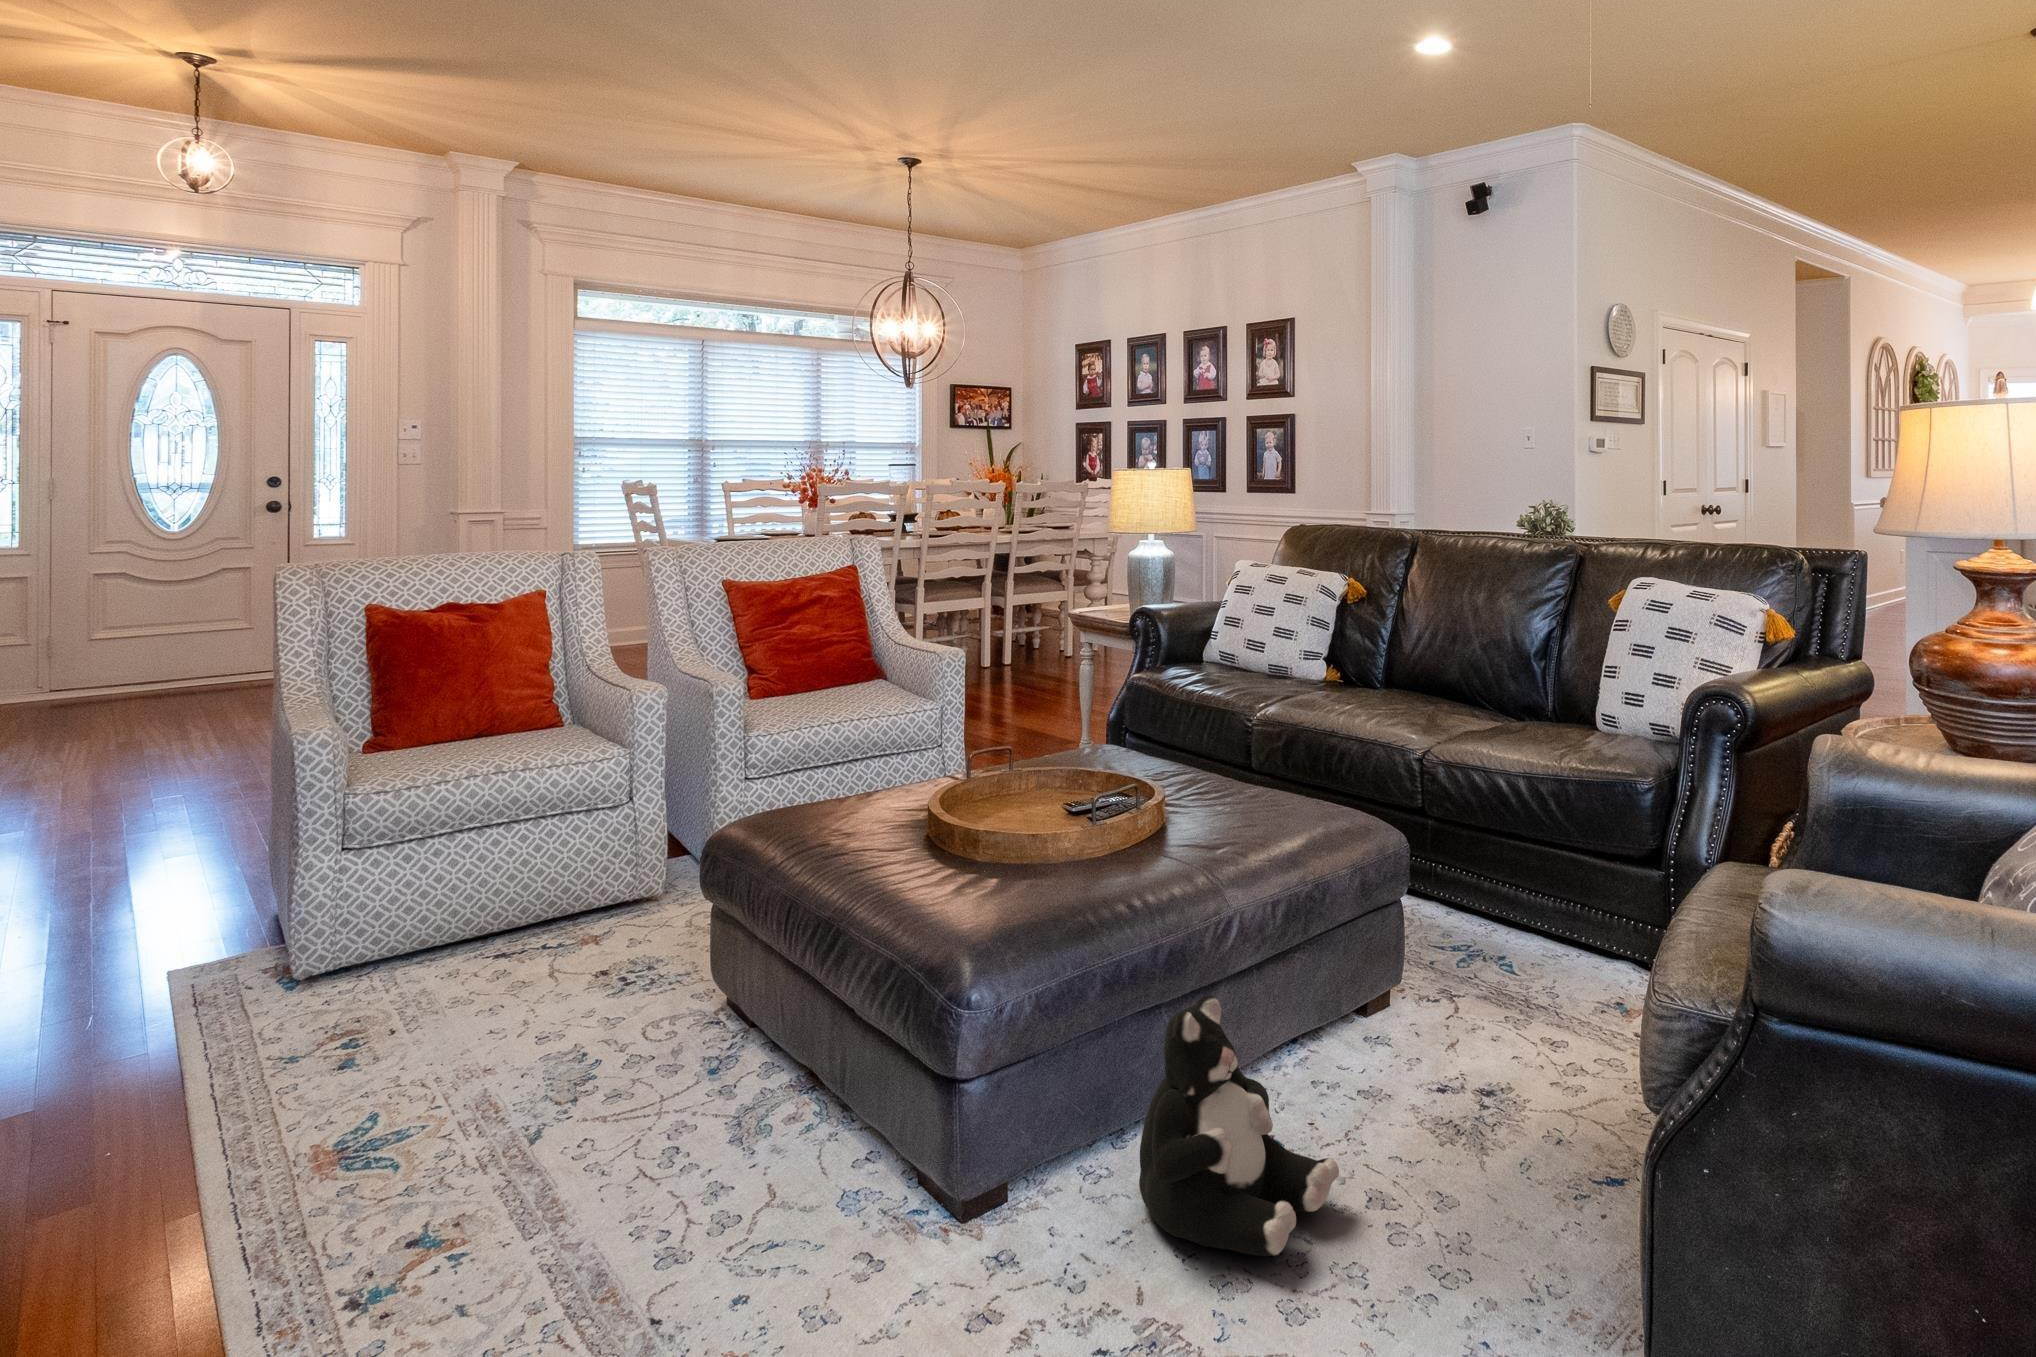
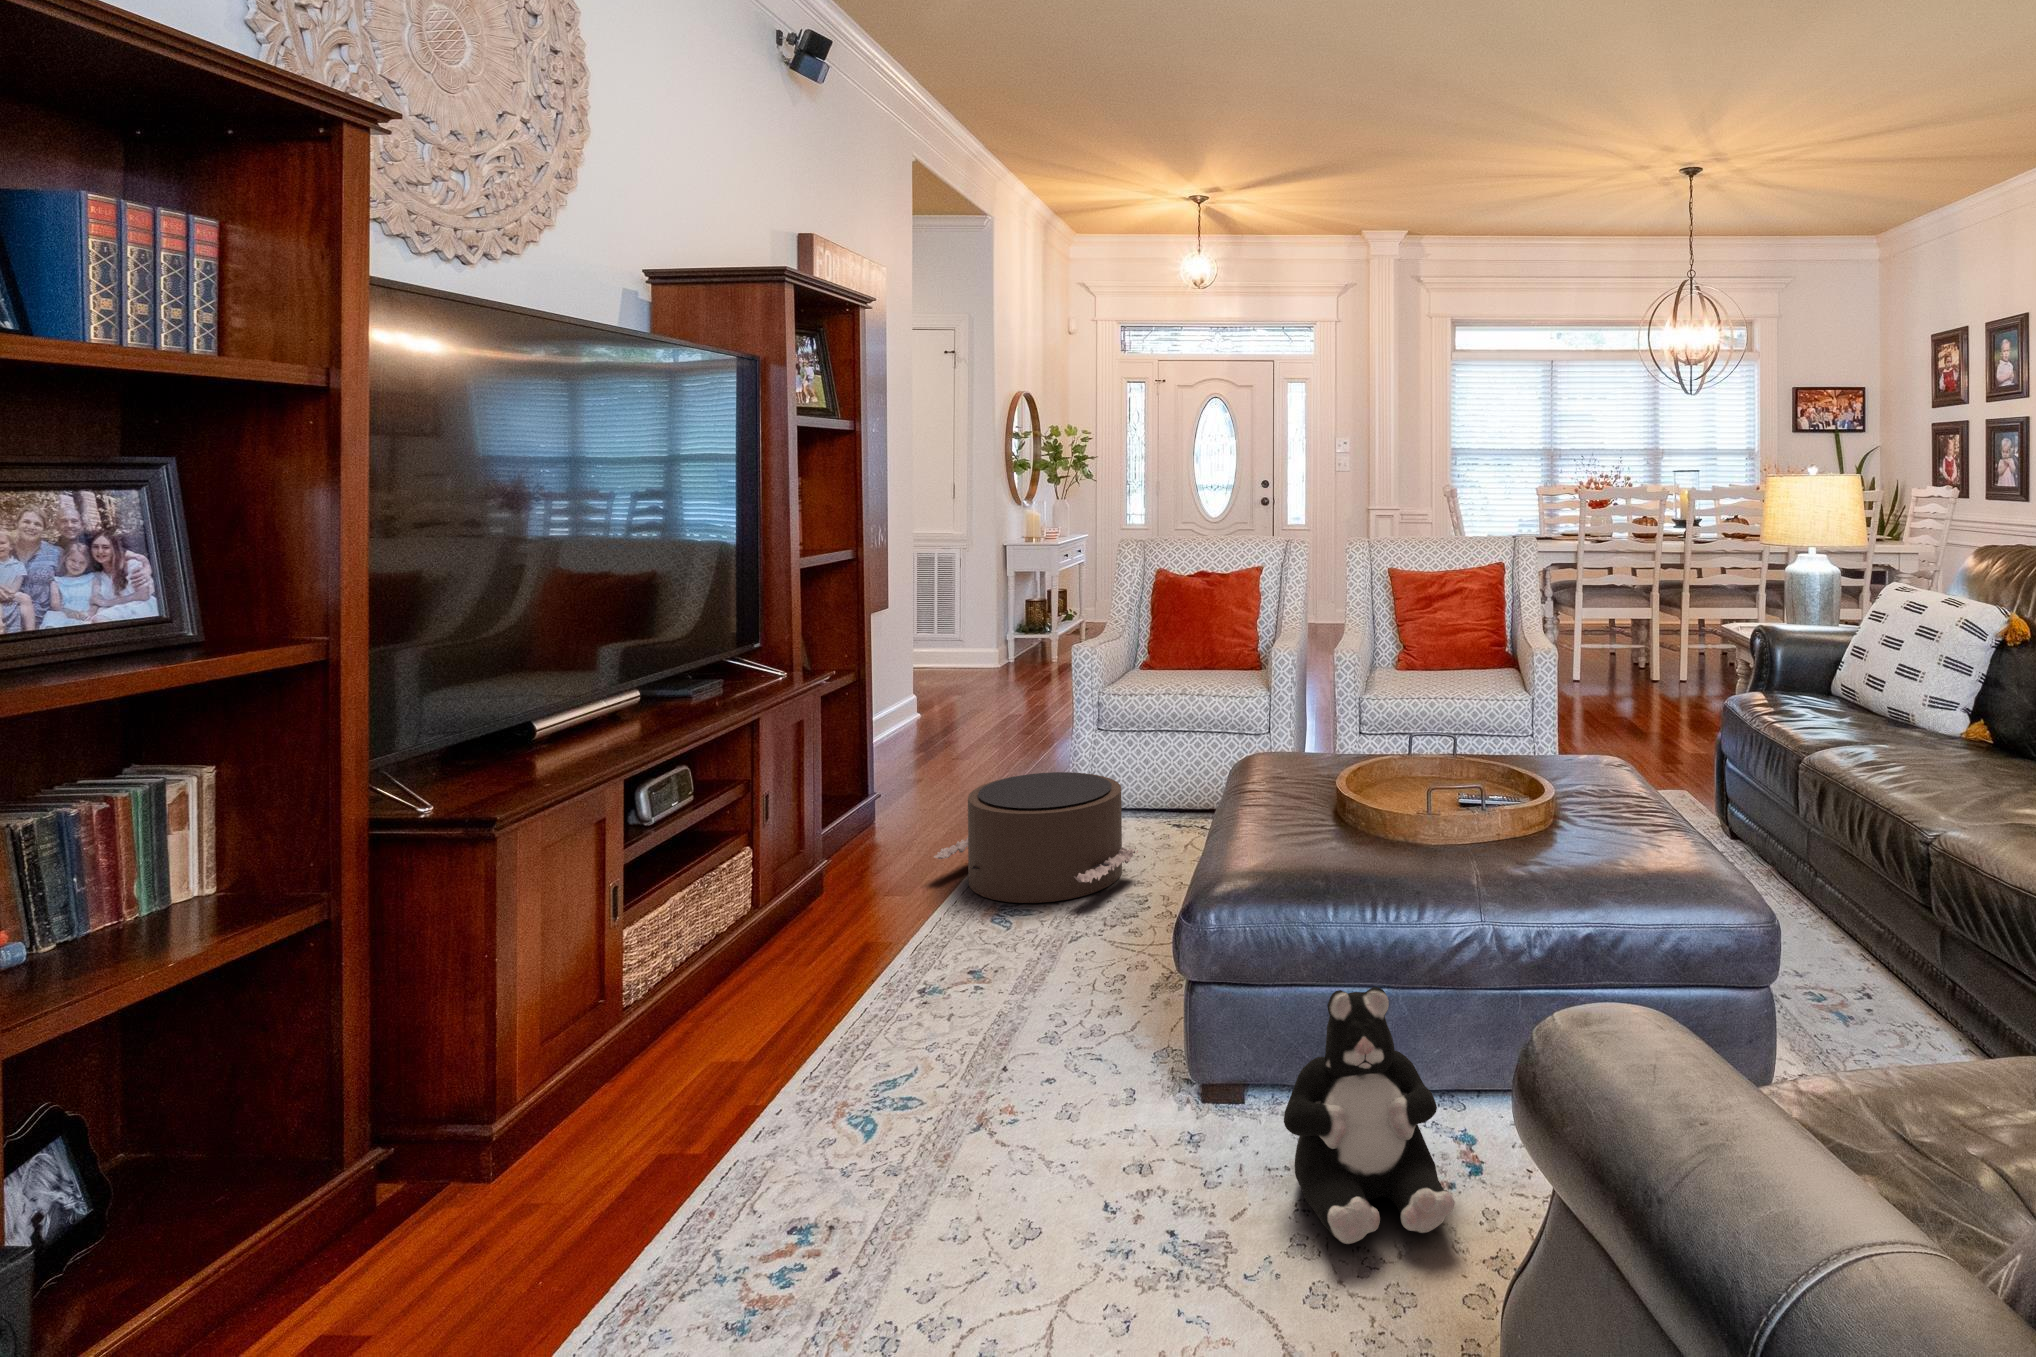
pouf: none [118,911,528,1155] -> present [934,772,1138,903]

